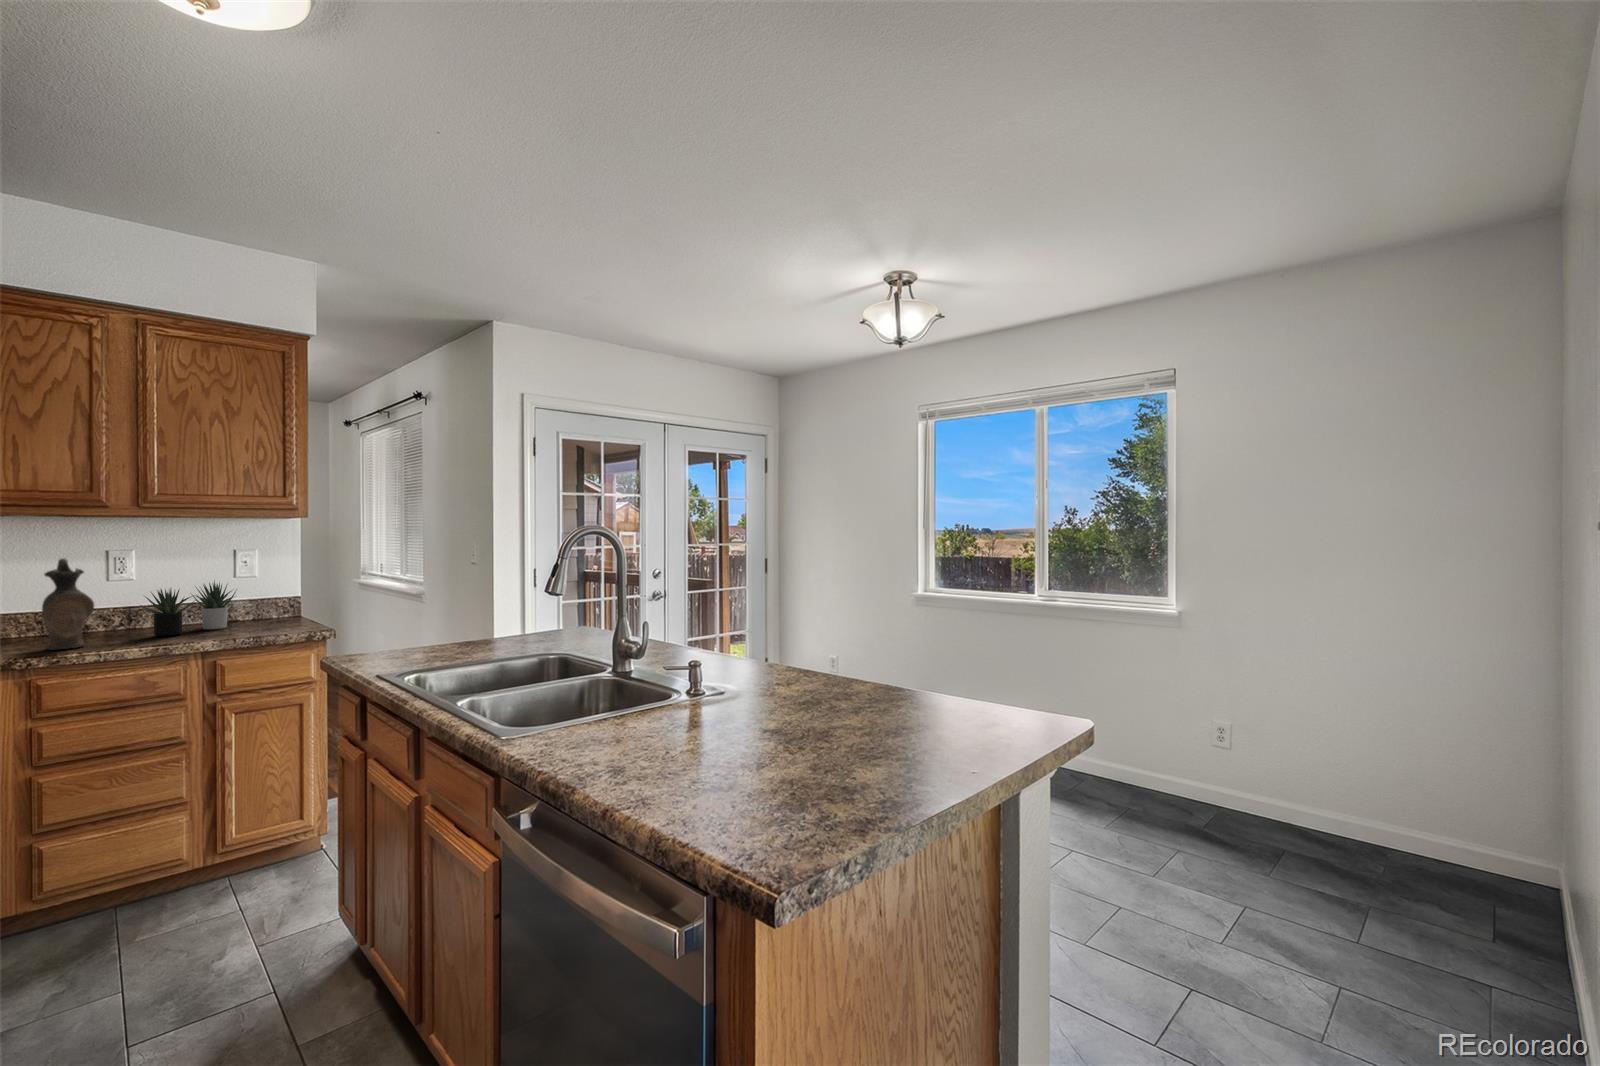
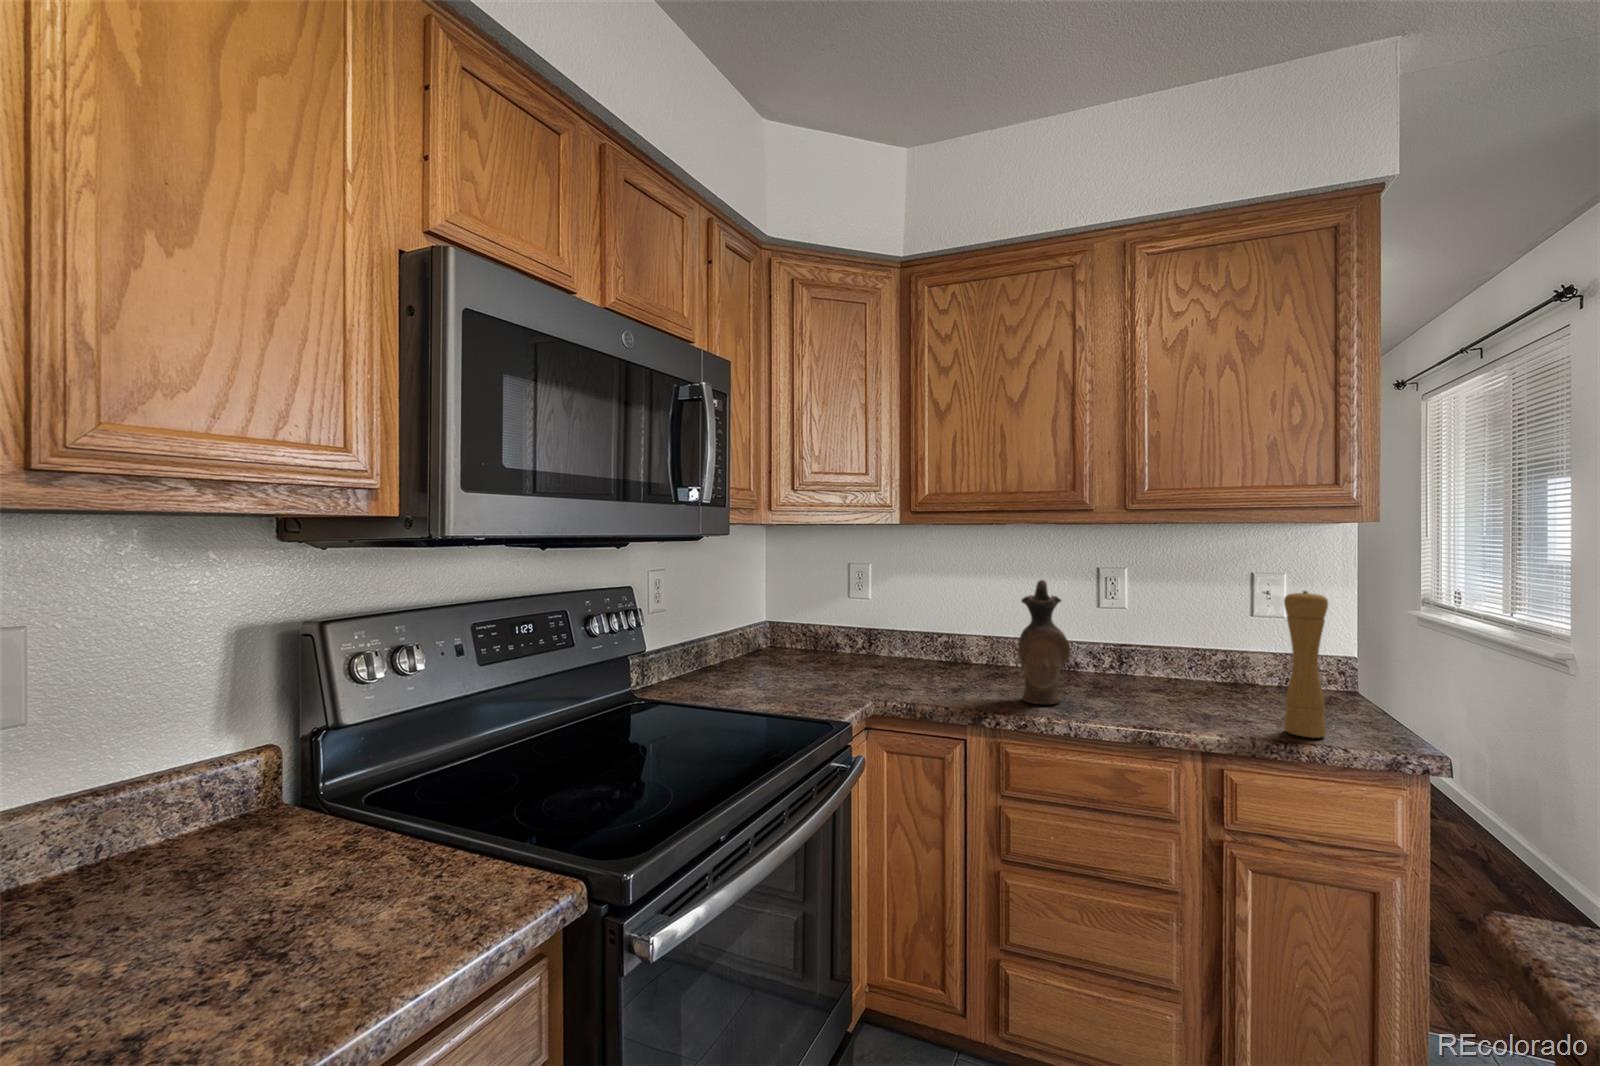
pepper mill: none [253,555,277,635] -> present [1284,591,1328,738]
succulent plant: present [140,581,237,636] -> none [1124,621,1258,703]

